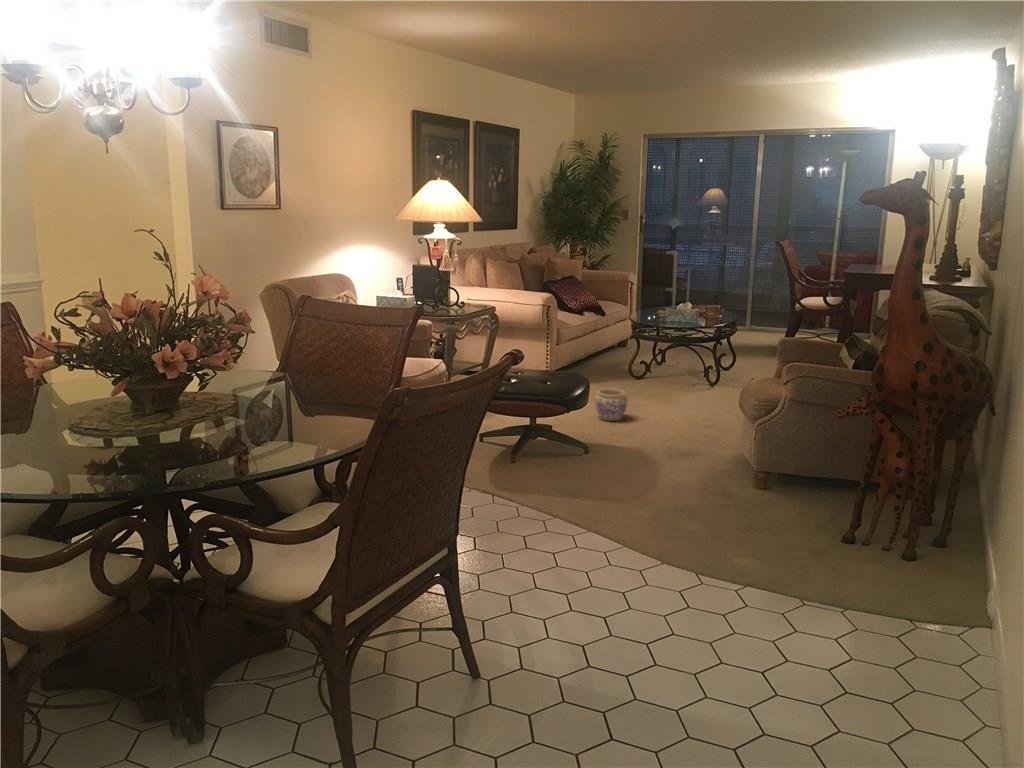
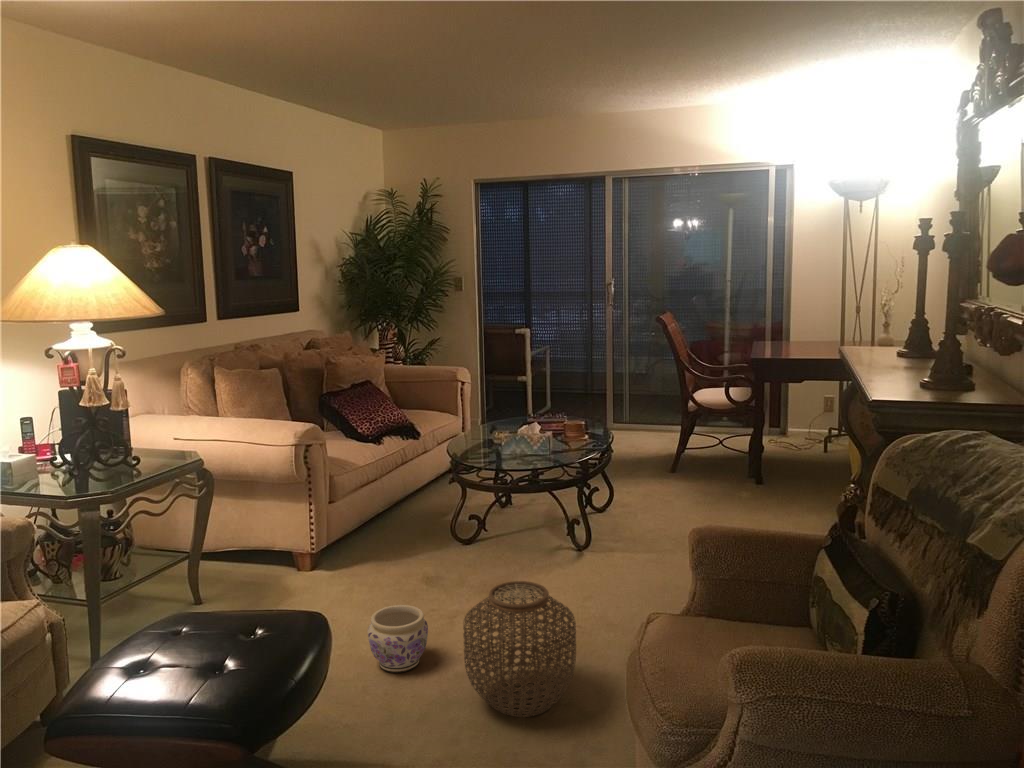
woven basket: none [651,371,712,438] -> present [463,581,576,717]

